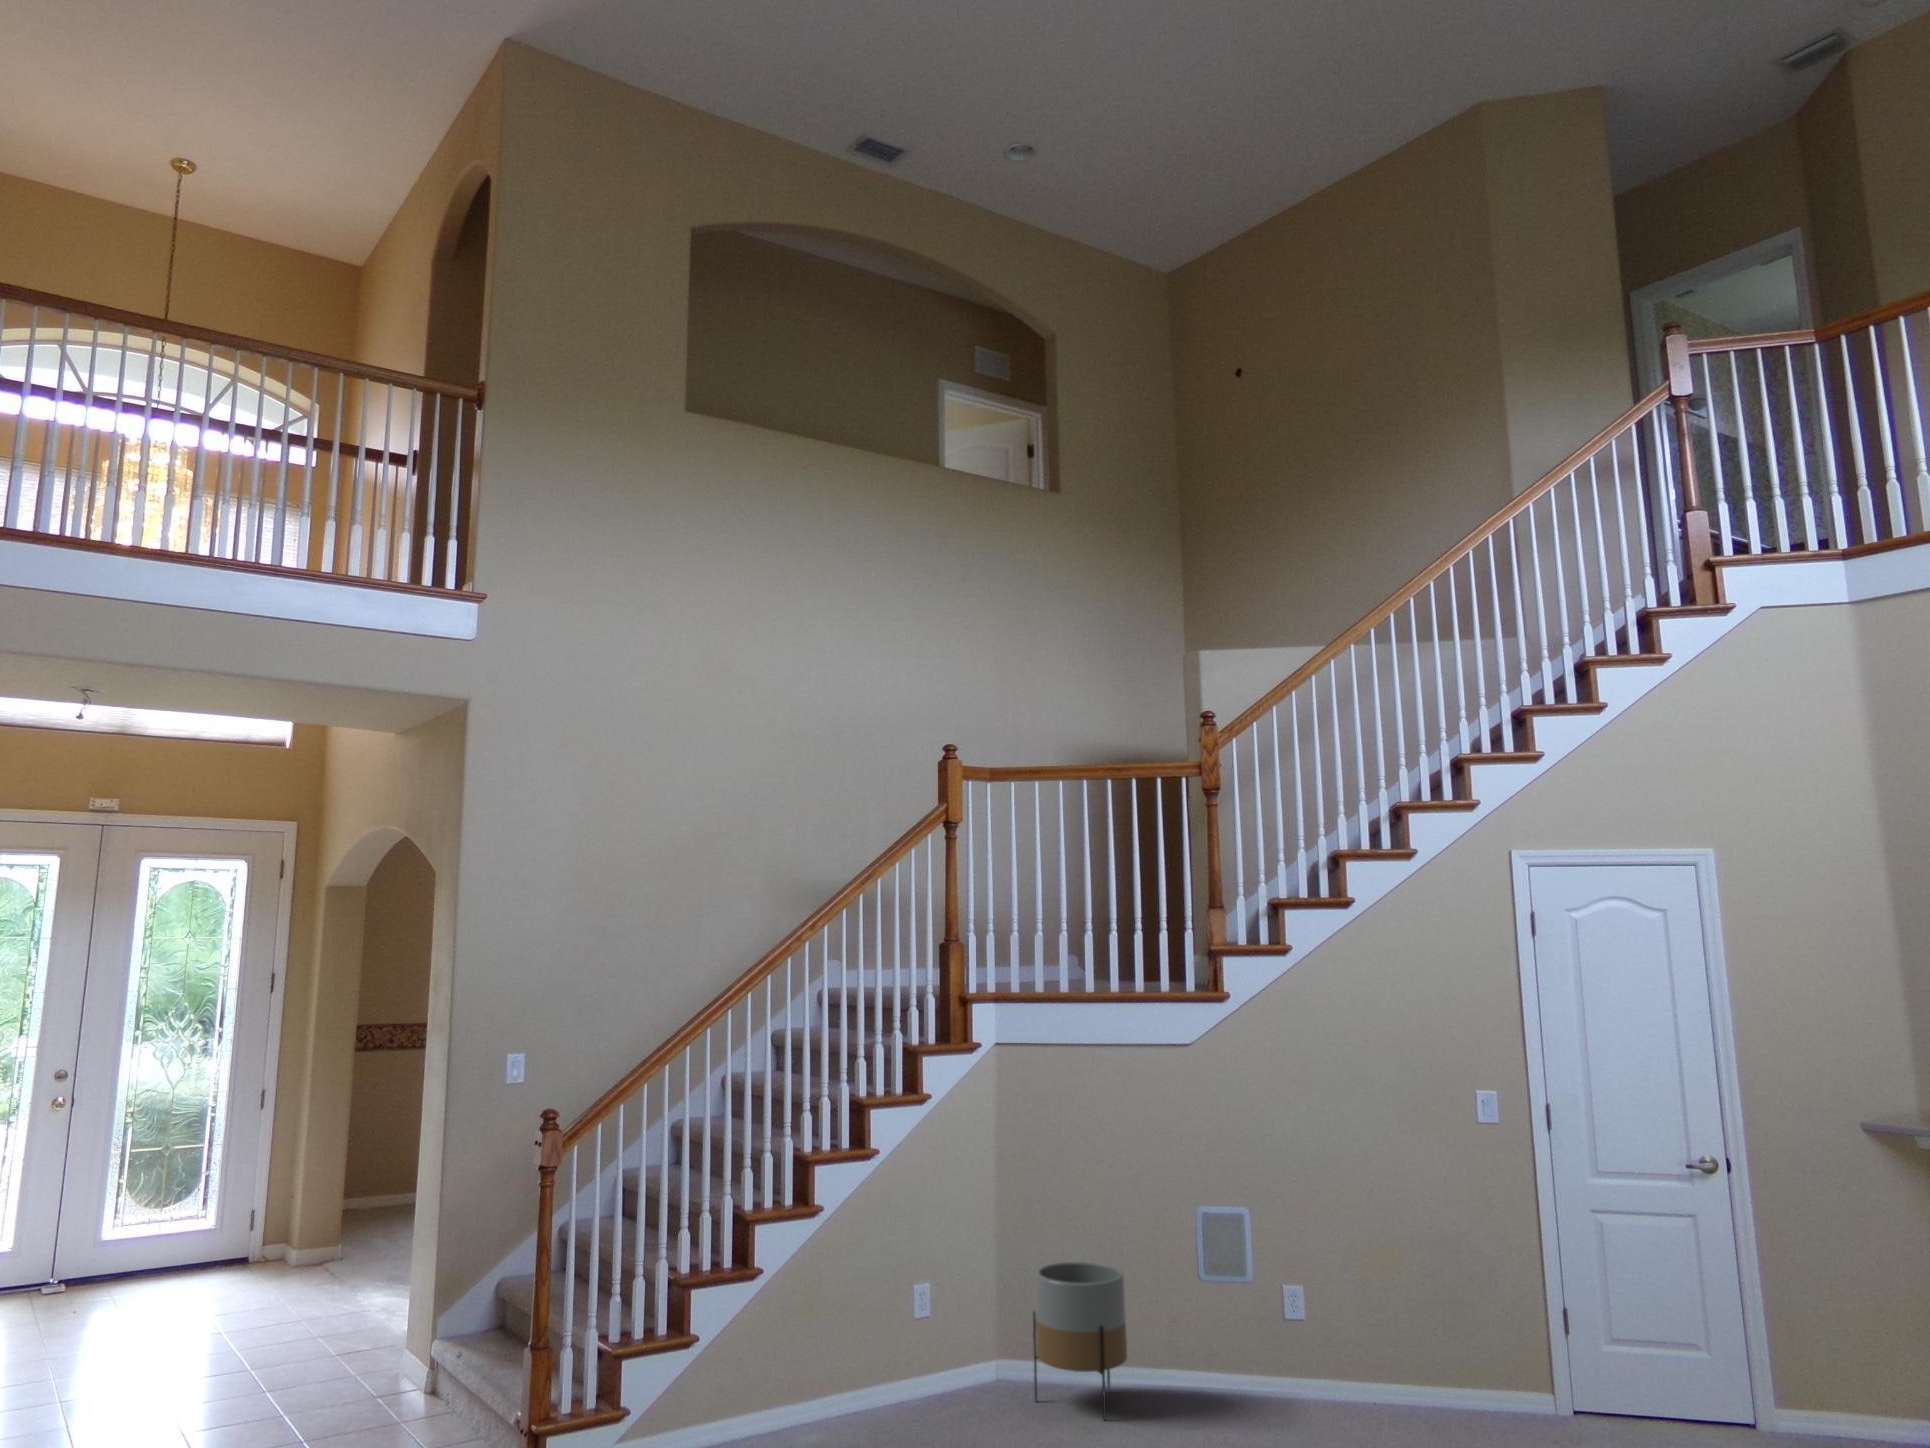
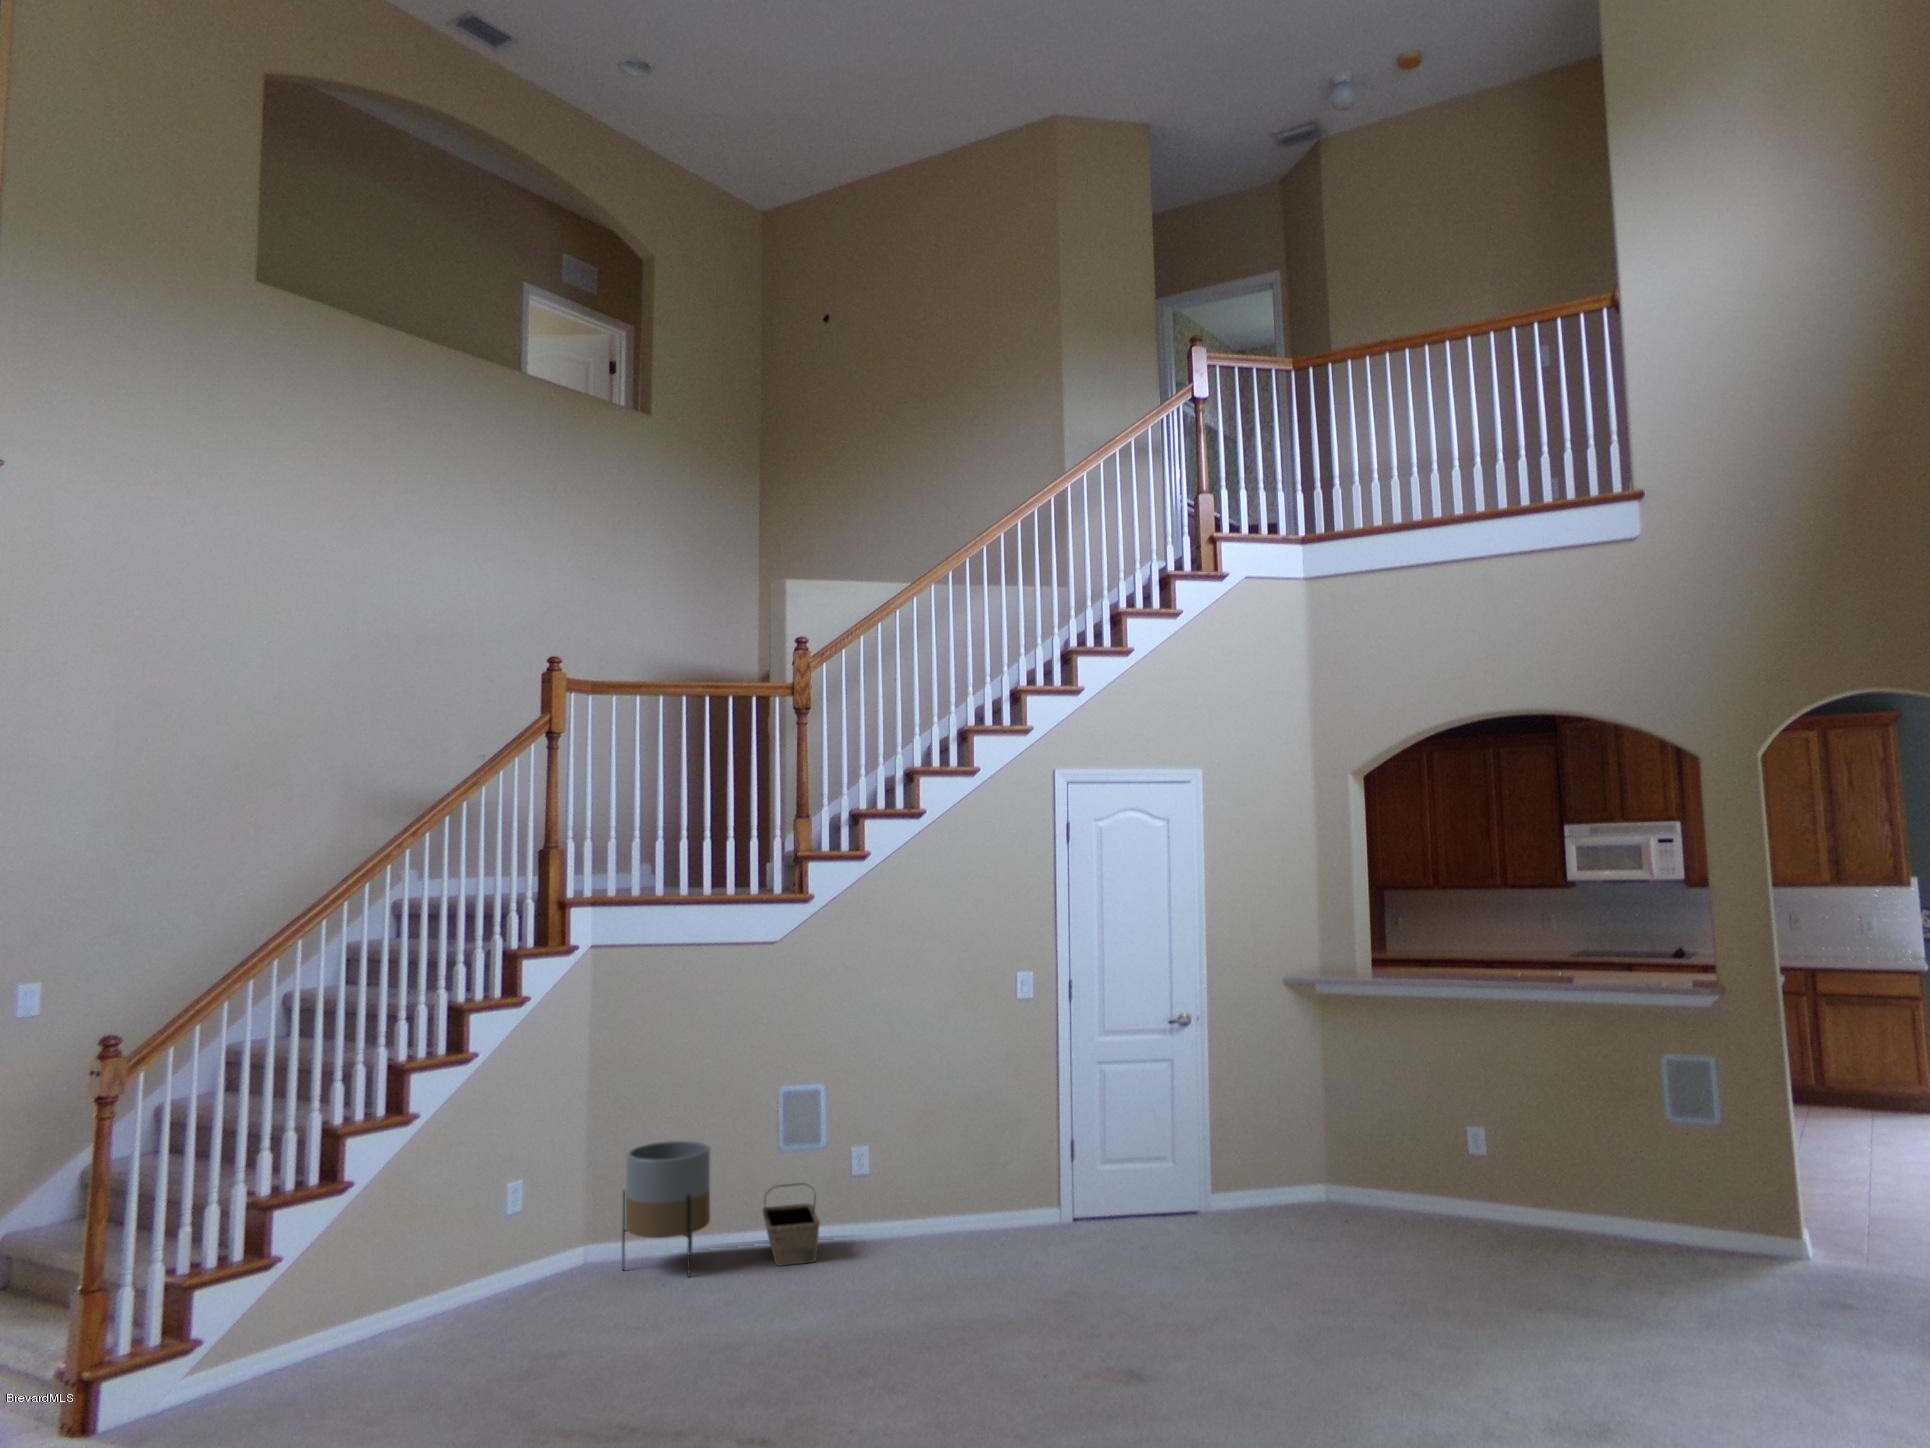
basket: none [1186,1326,1251,1424] -> present [762,1183,820,1266]

